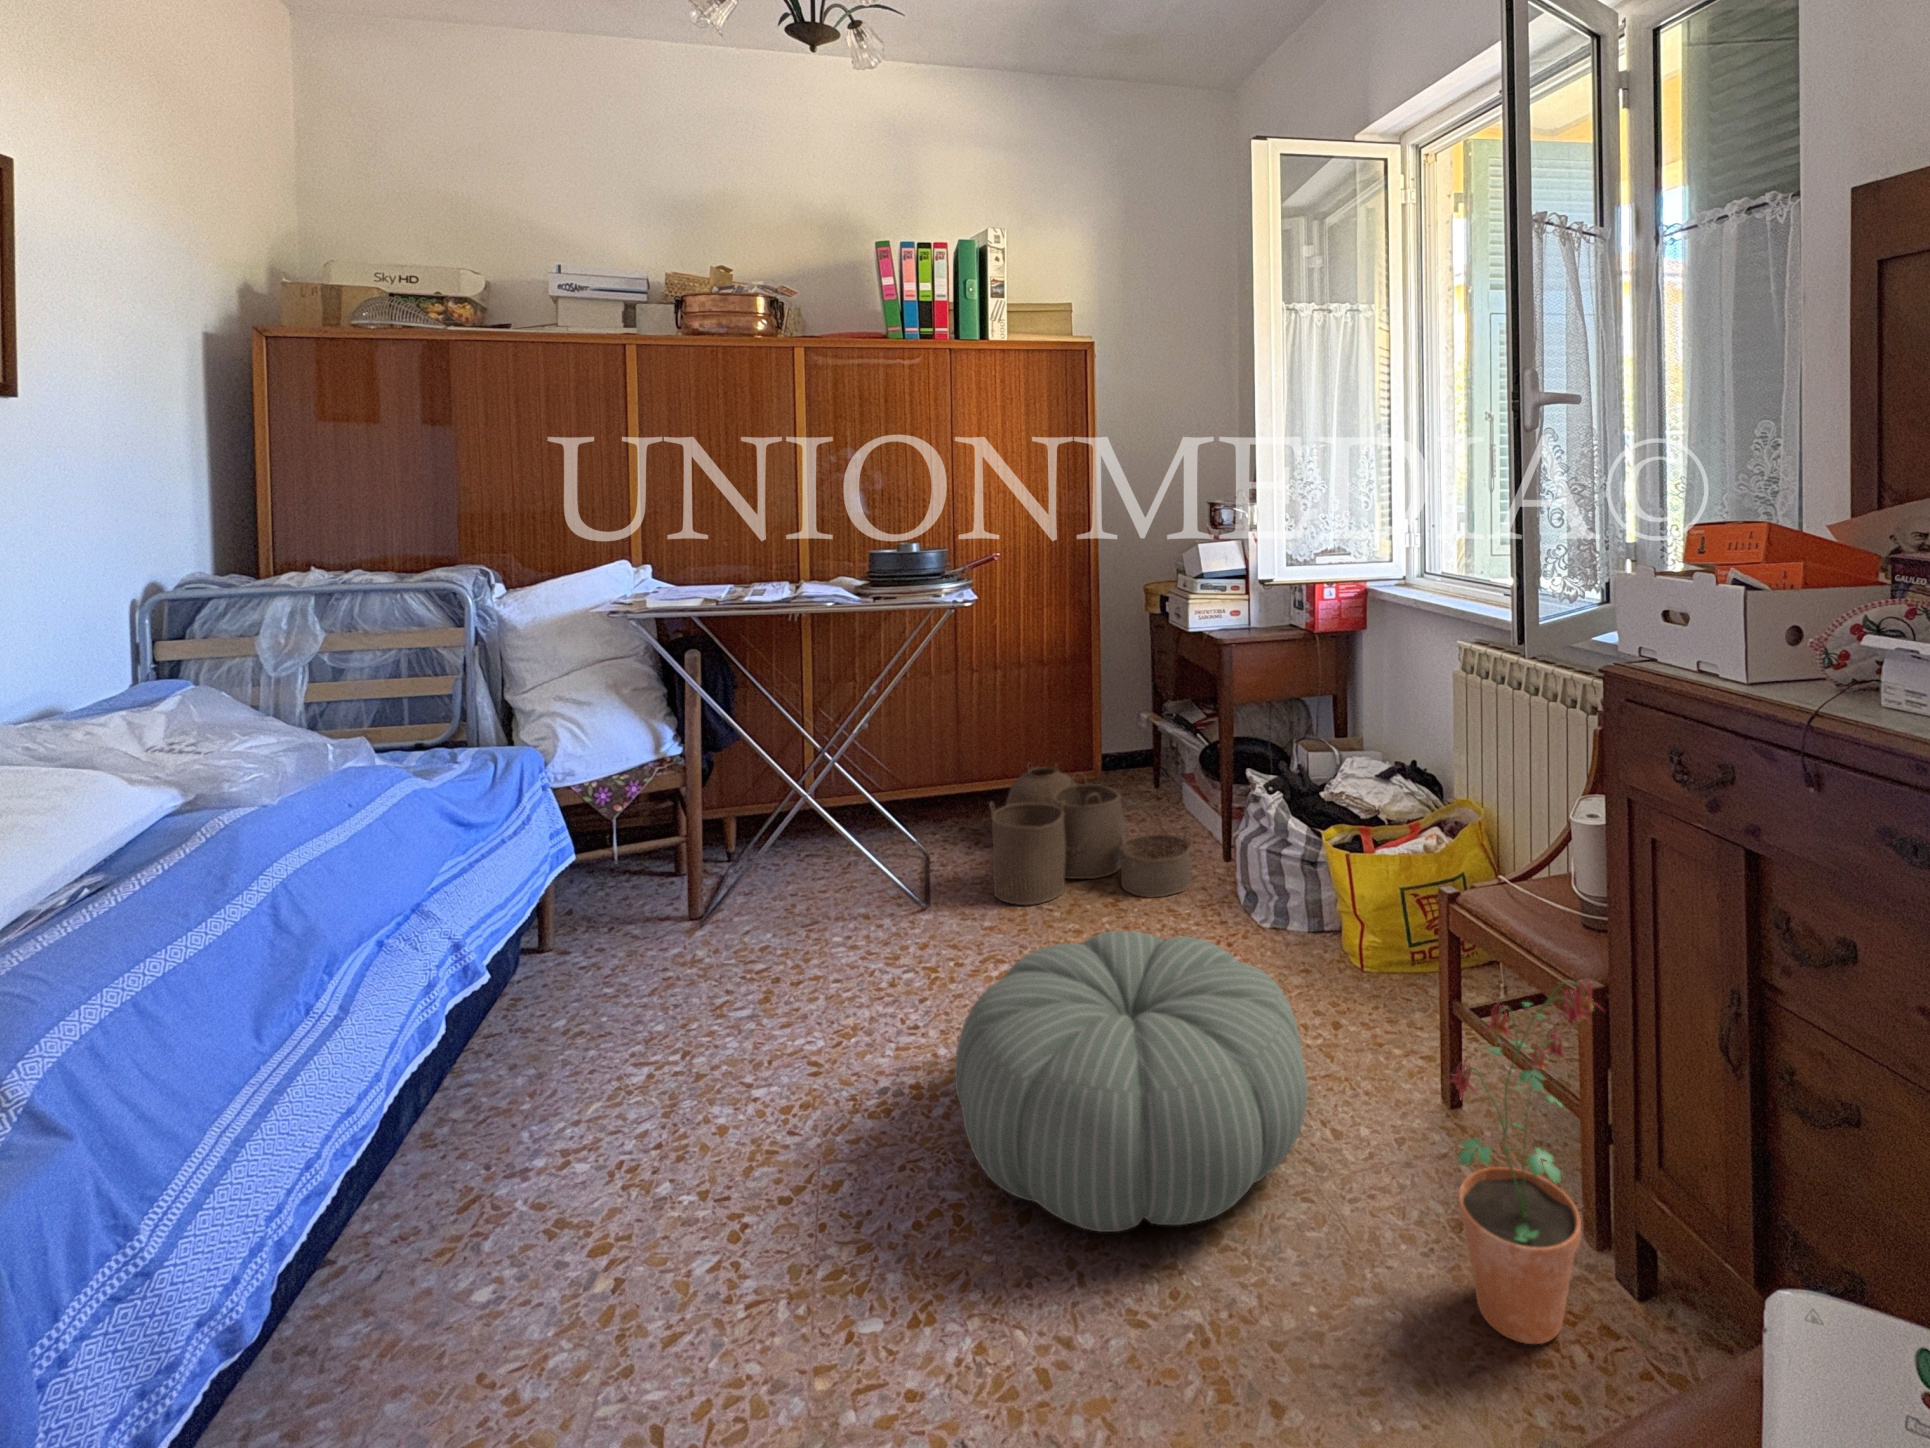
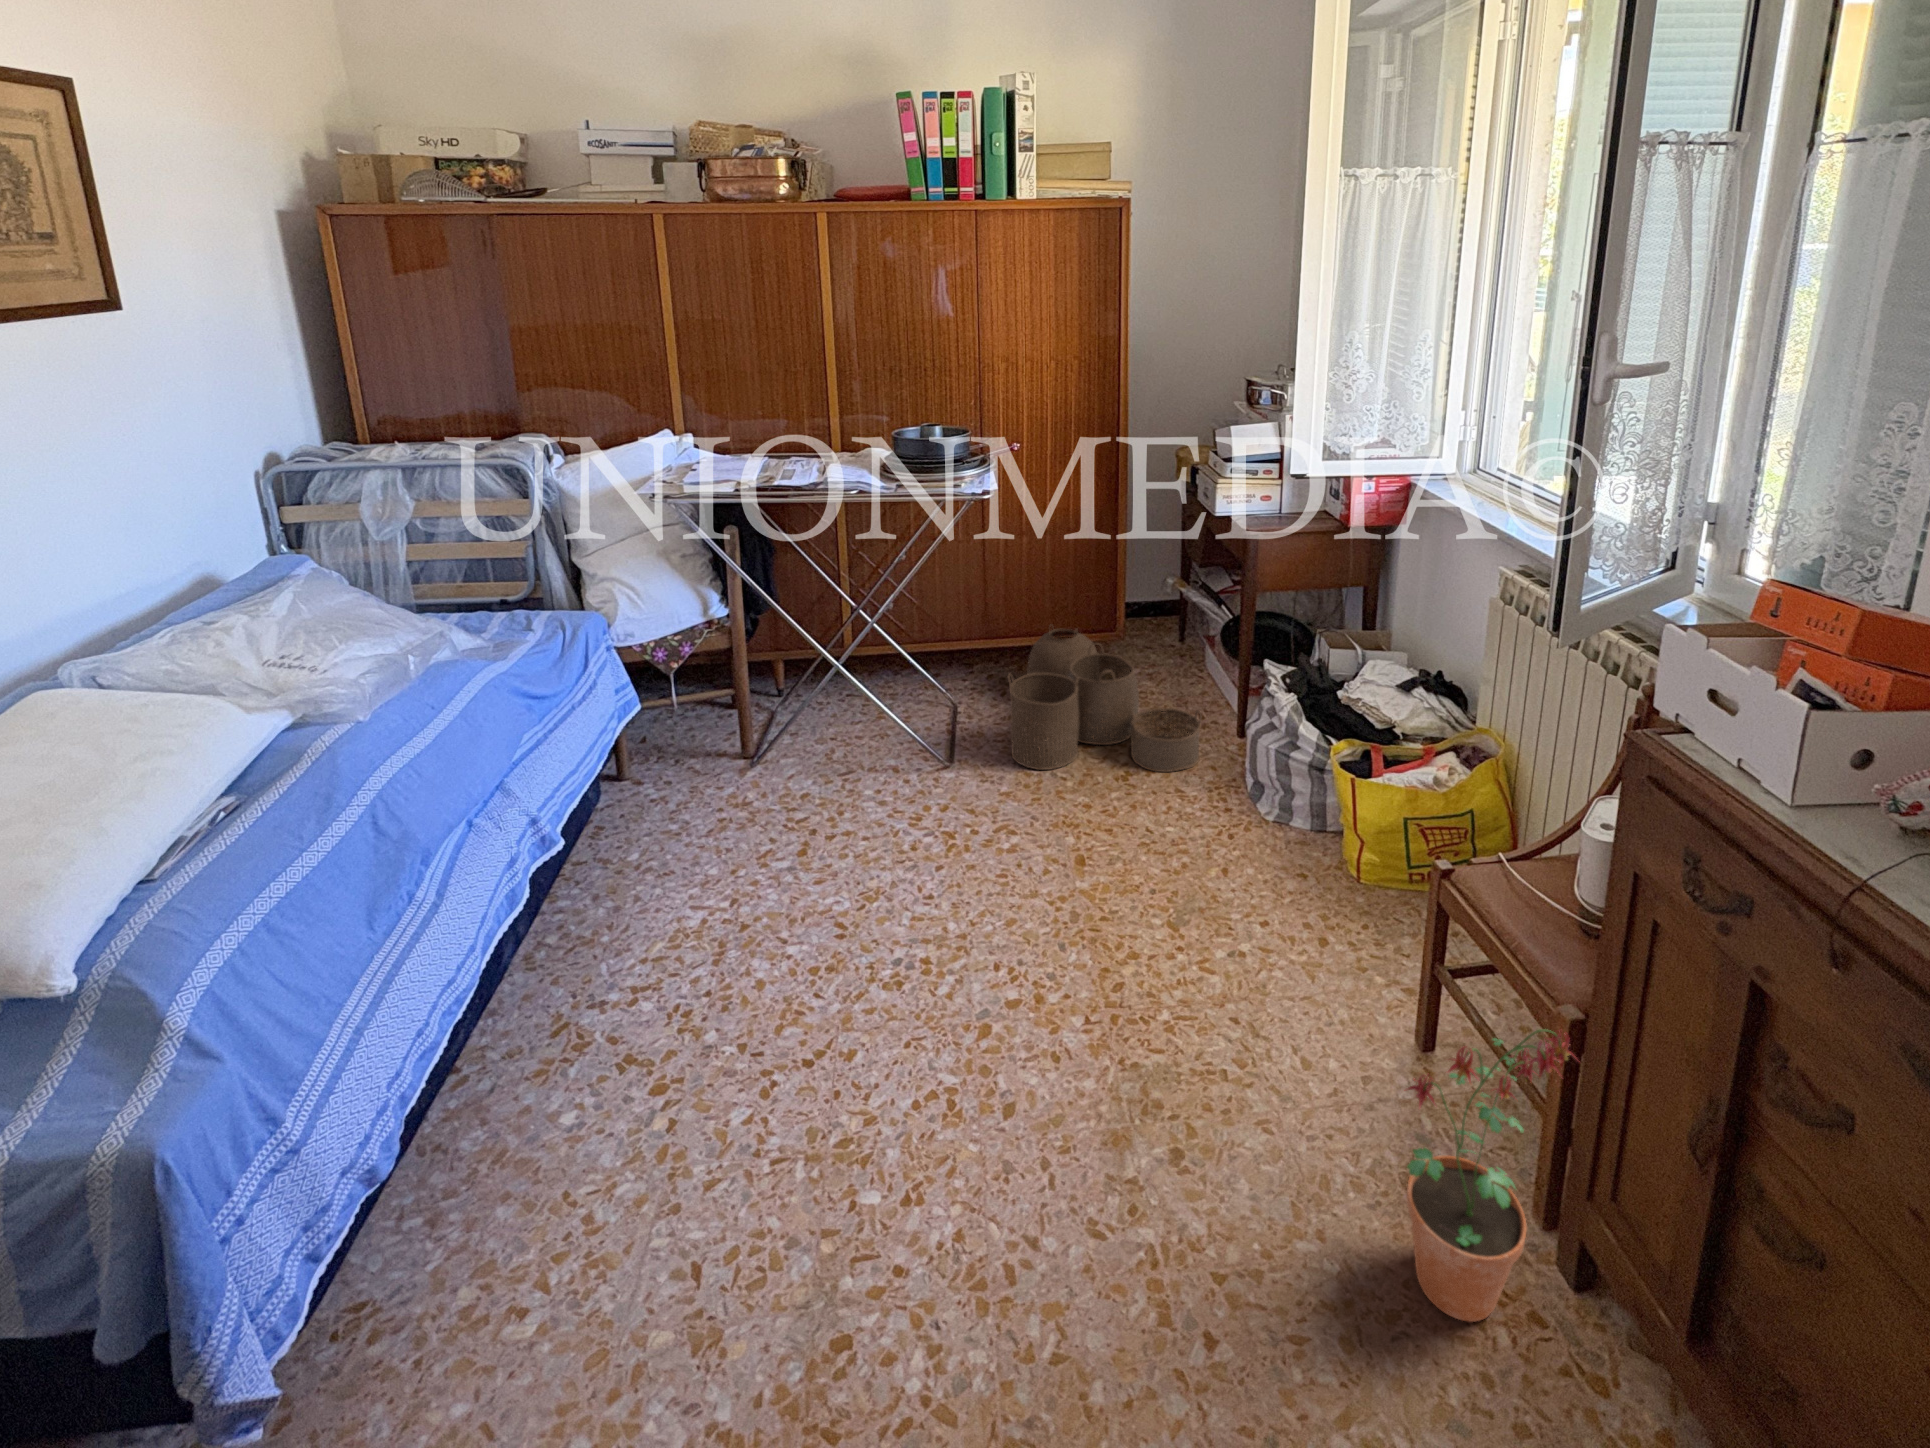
pouf: present [955,931,1308,1232] -> none [954,846,1277,1147]

